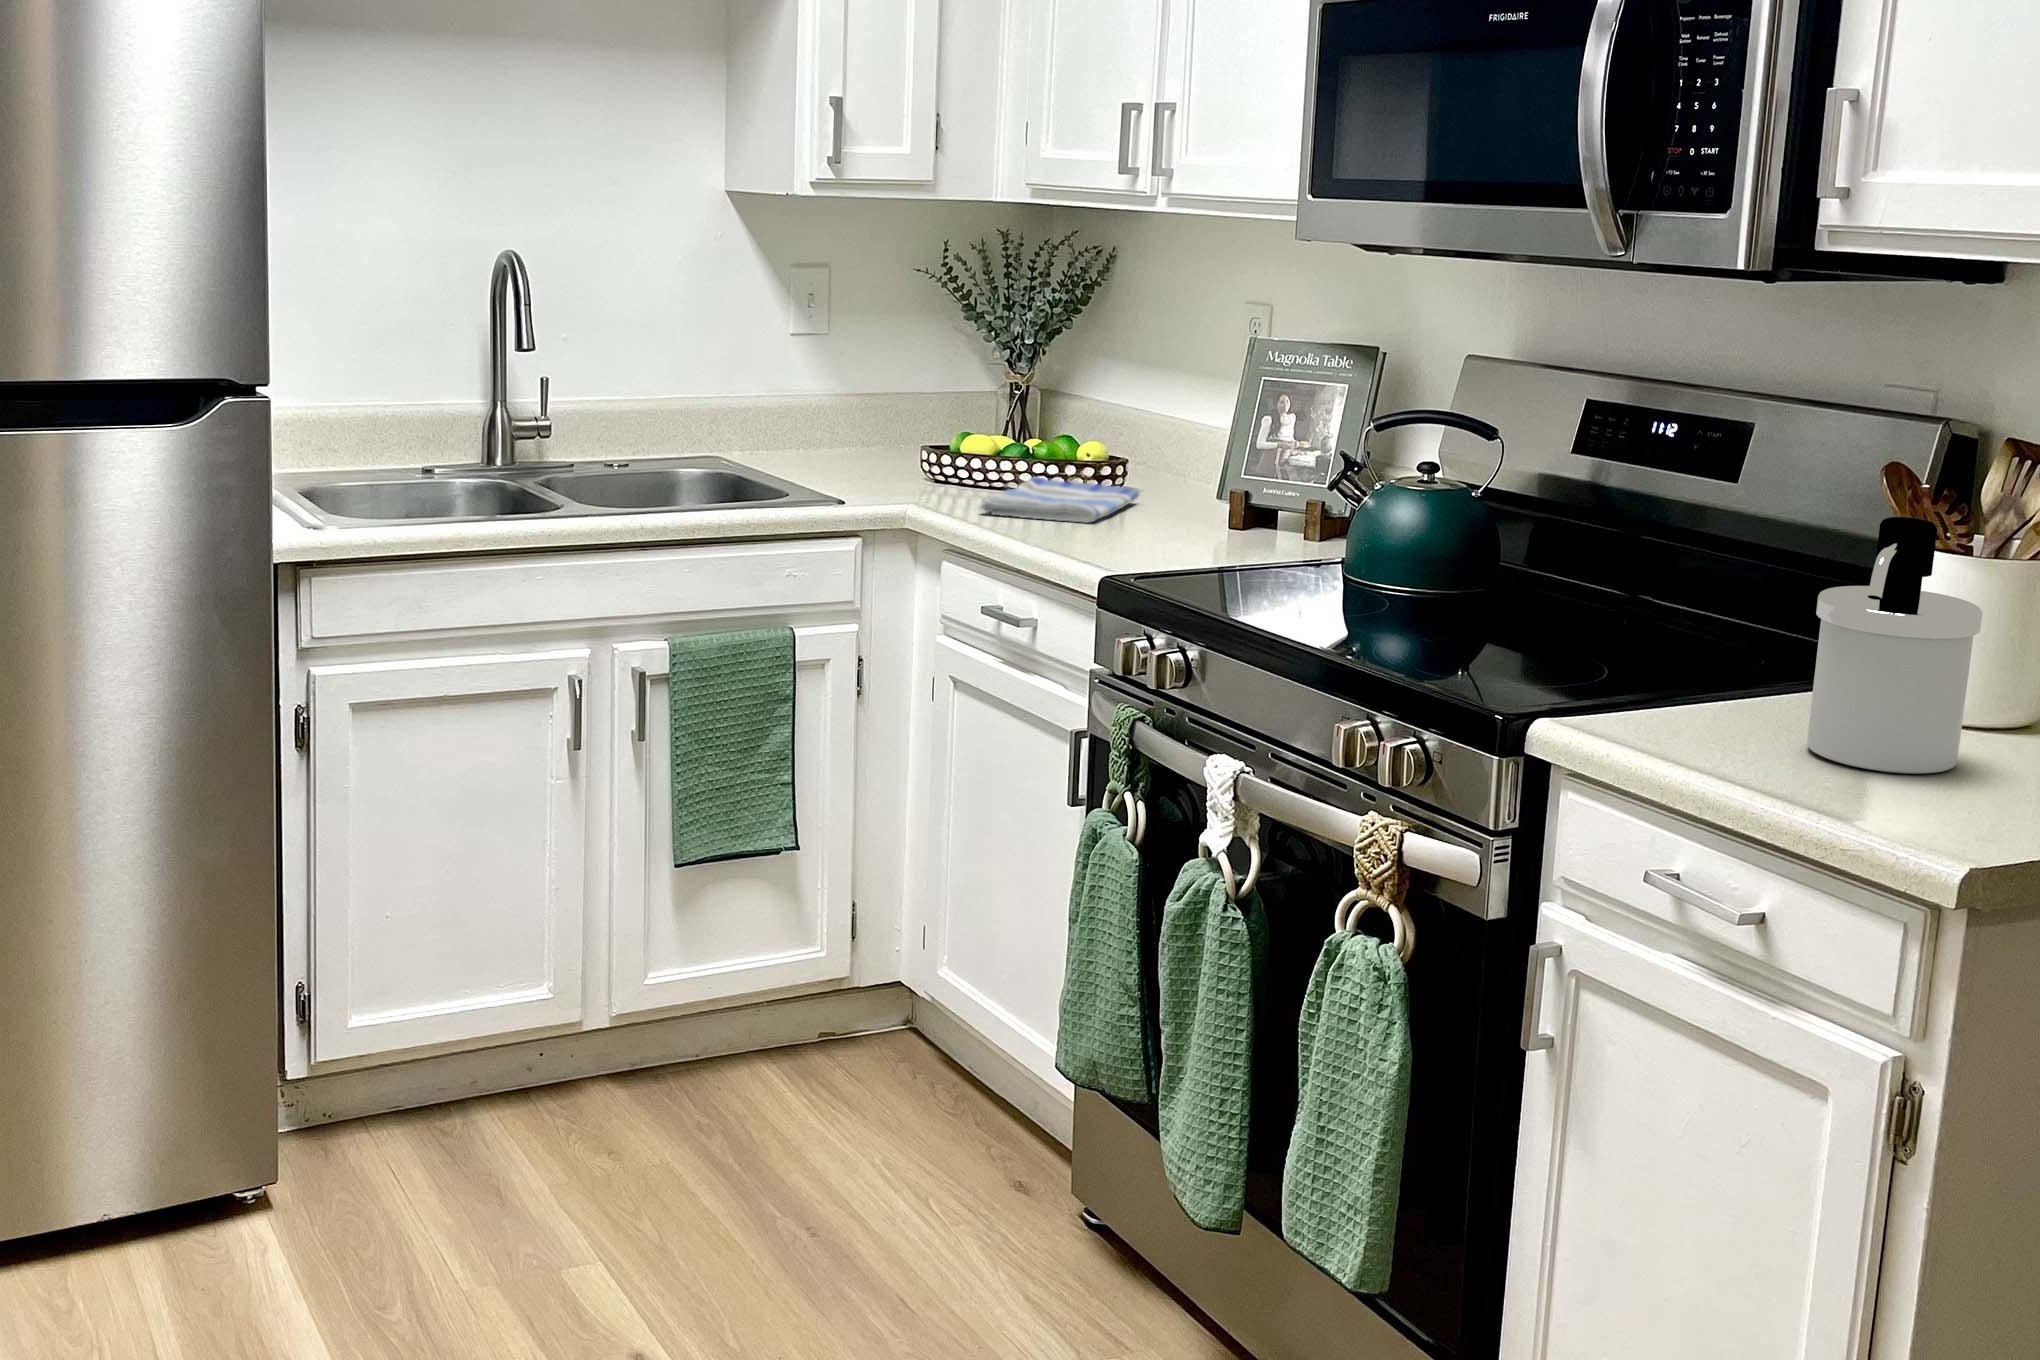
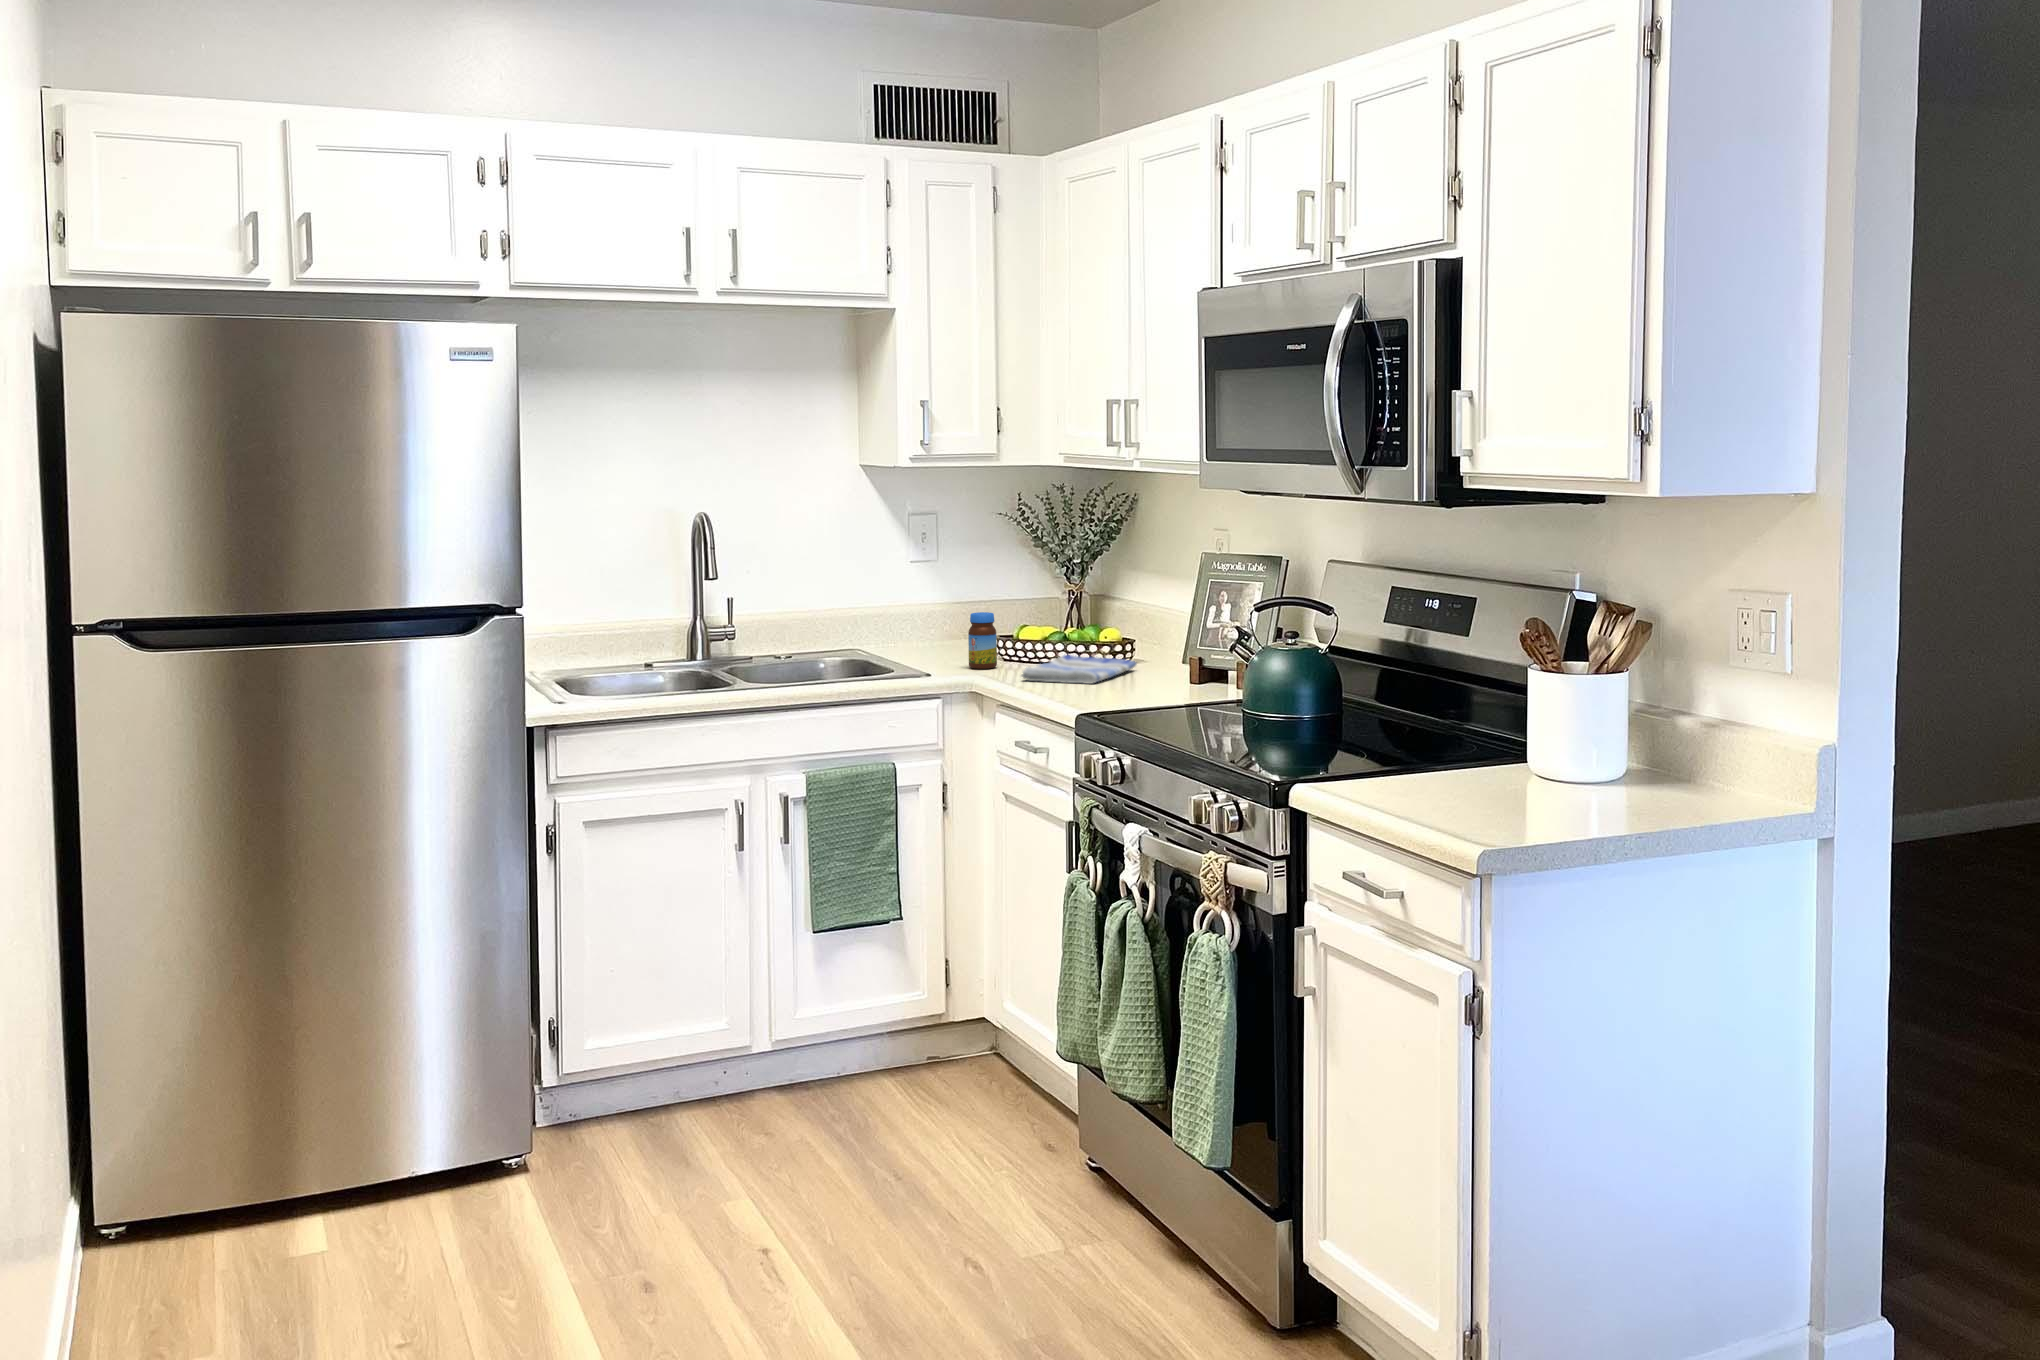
jar: none [891,411,933,493] -> present [968,612,997,669]
soap dispenser: present [1807,517,1982,774] -> none [1439,651,1531,806]

